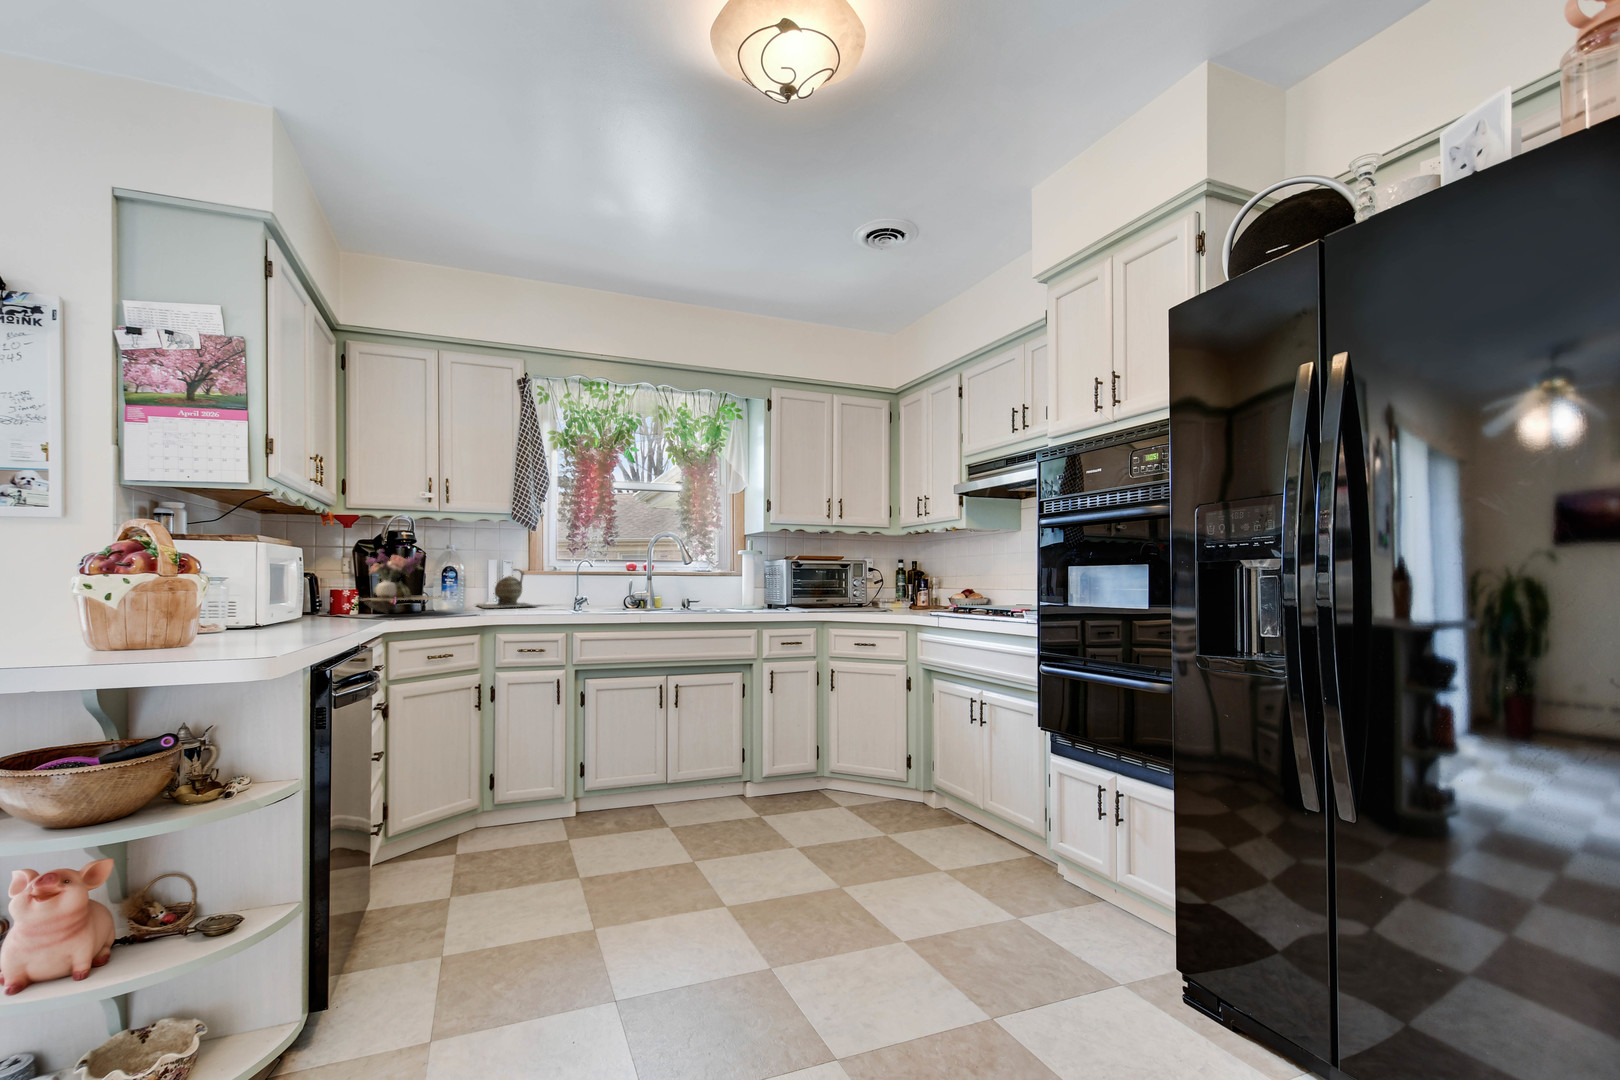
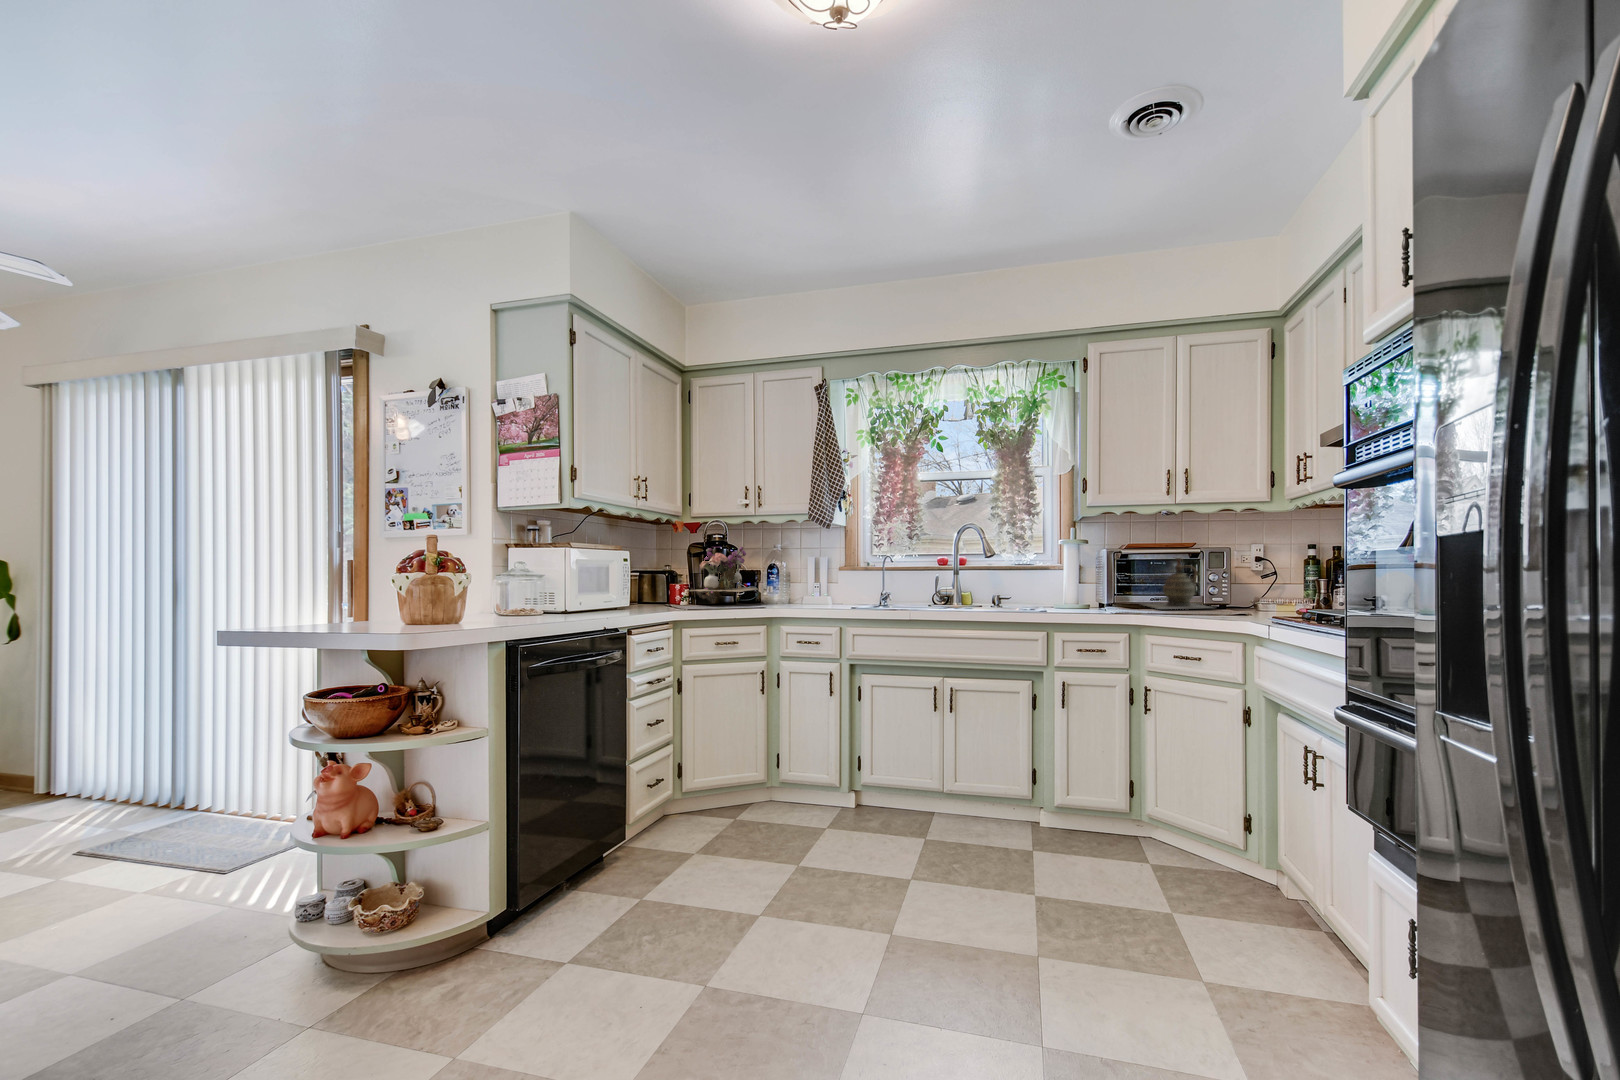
ceramic jug: present [477,569,532,608] -> present [1144,558,1210,609]

